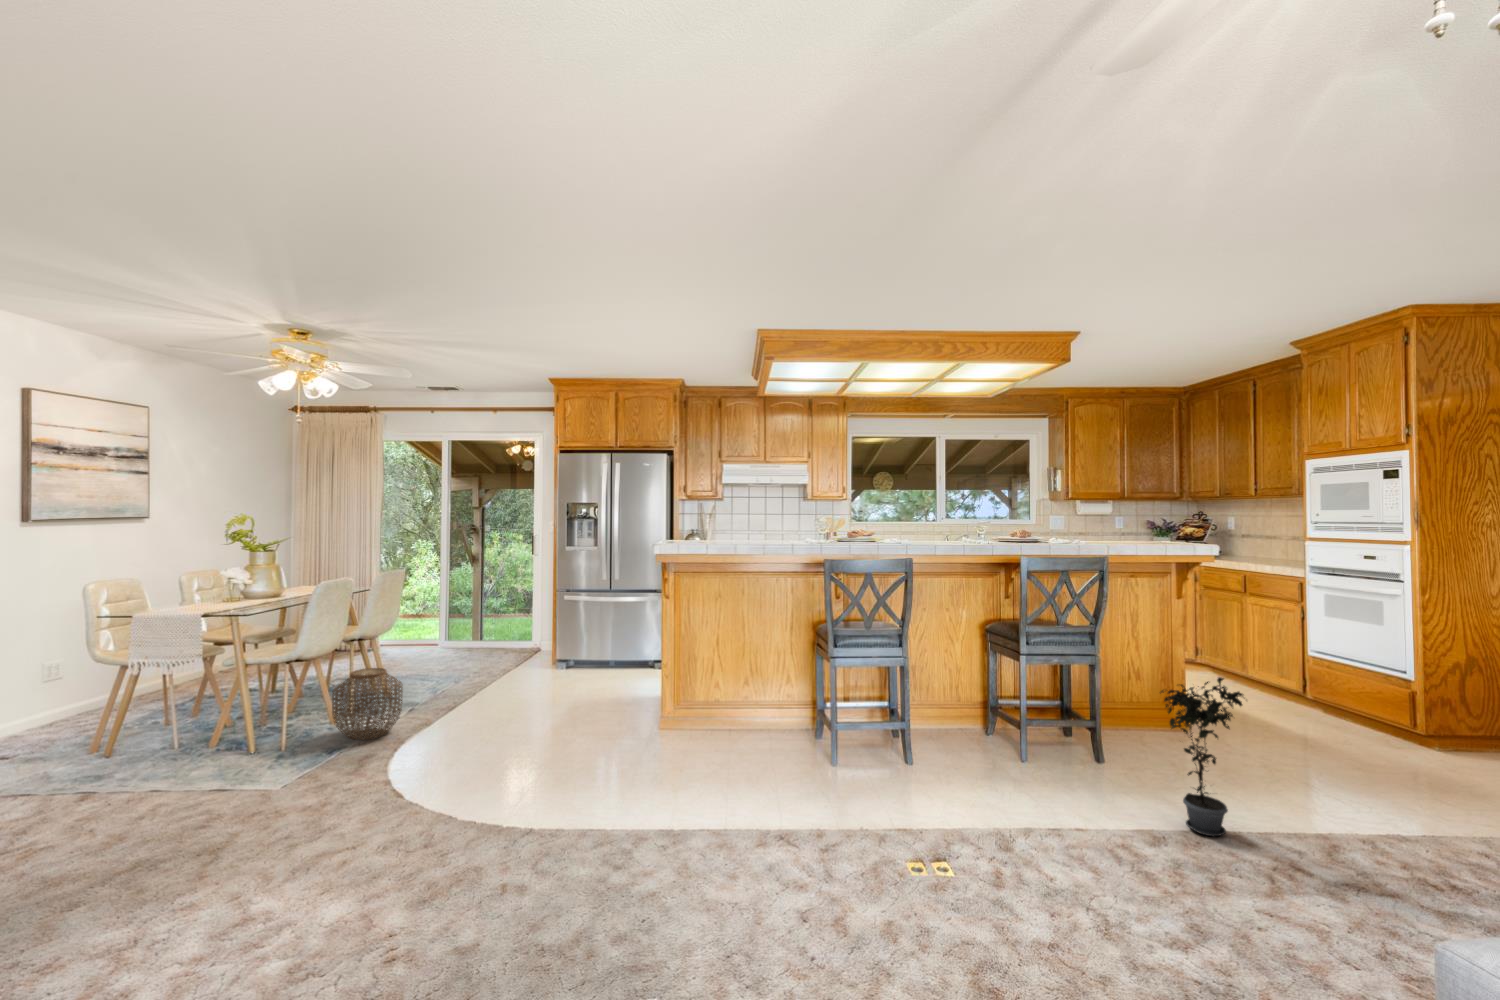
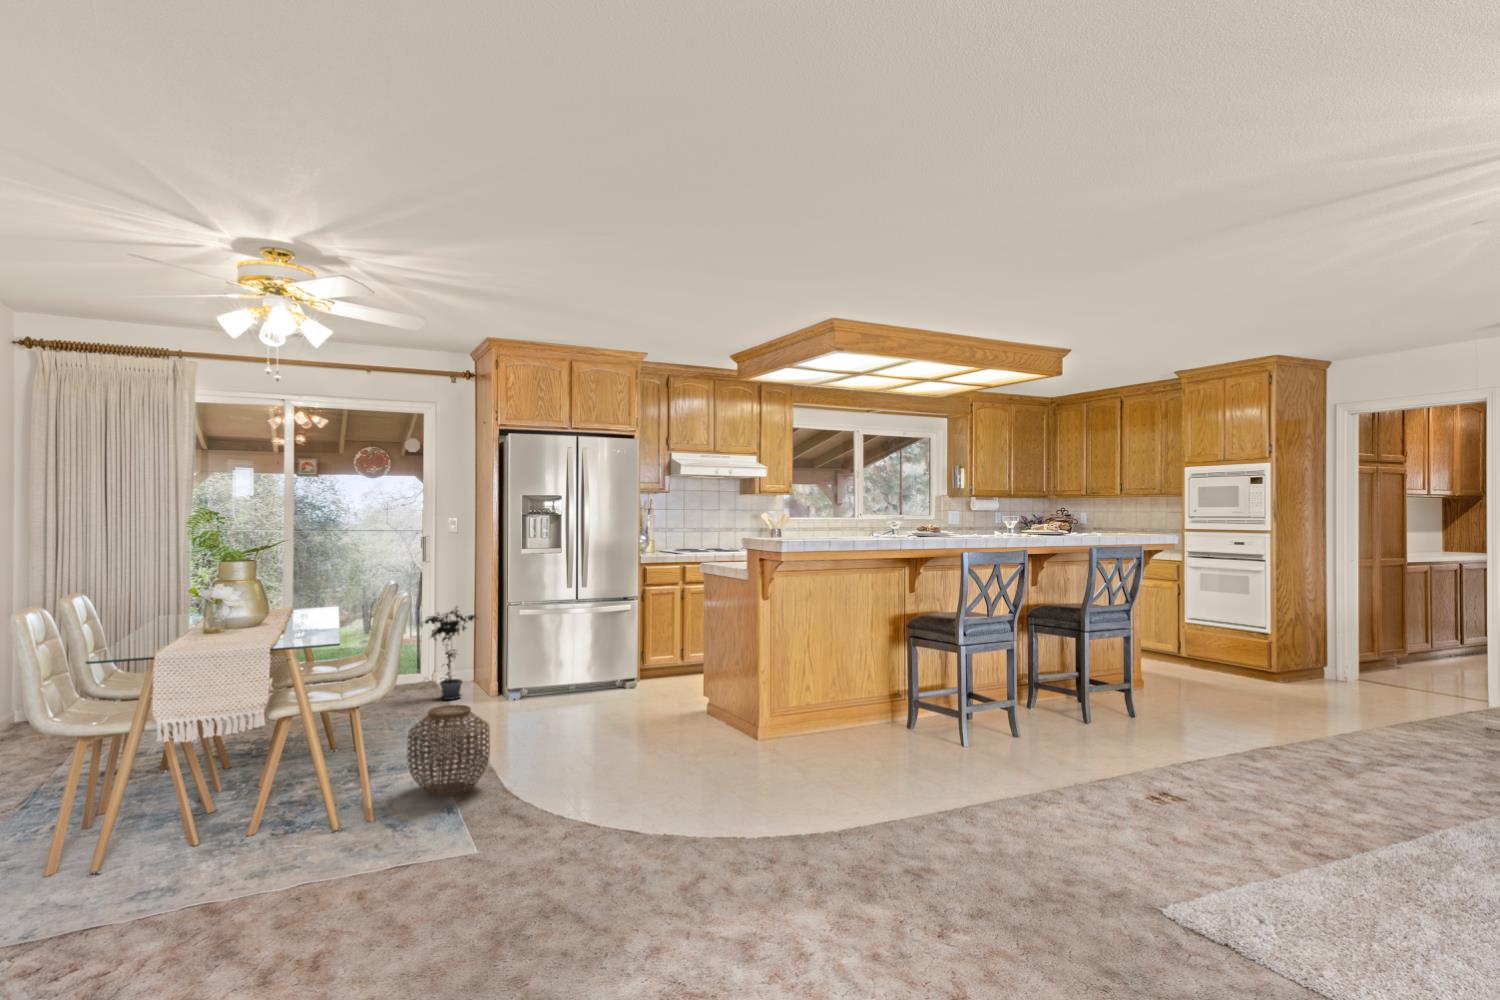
potted plant: present [1161,677,1243,836] -> present [421,607,477,700]

